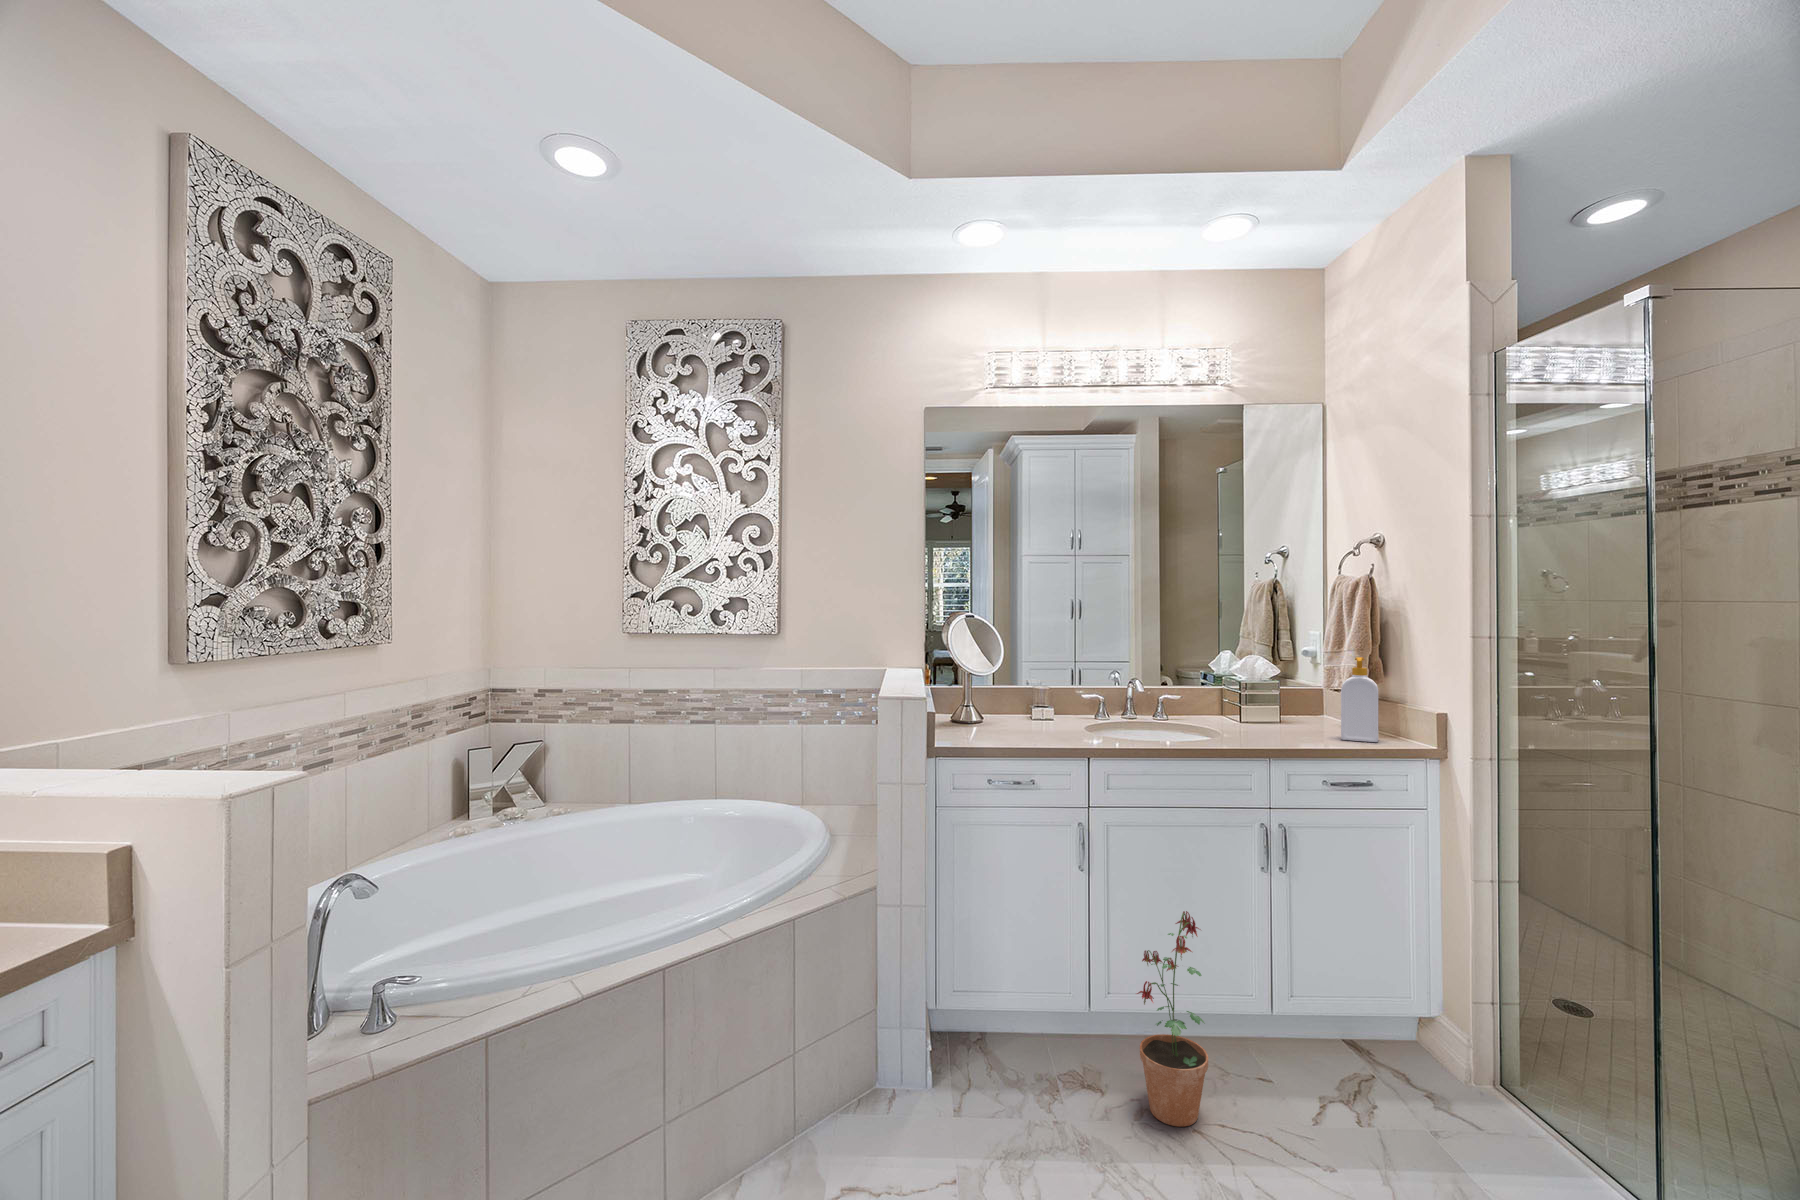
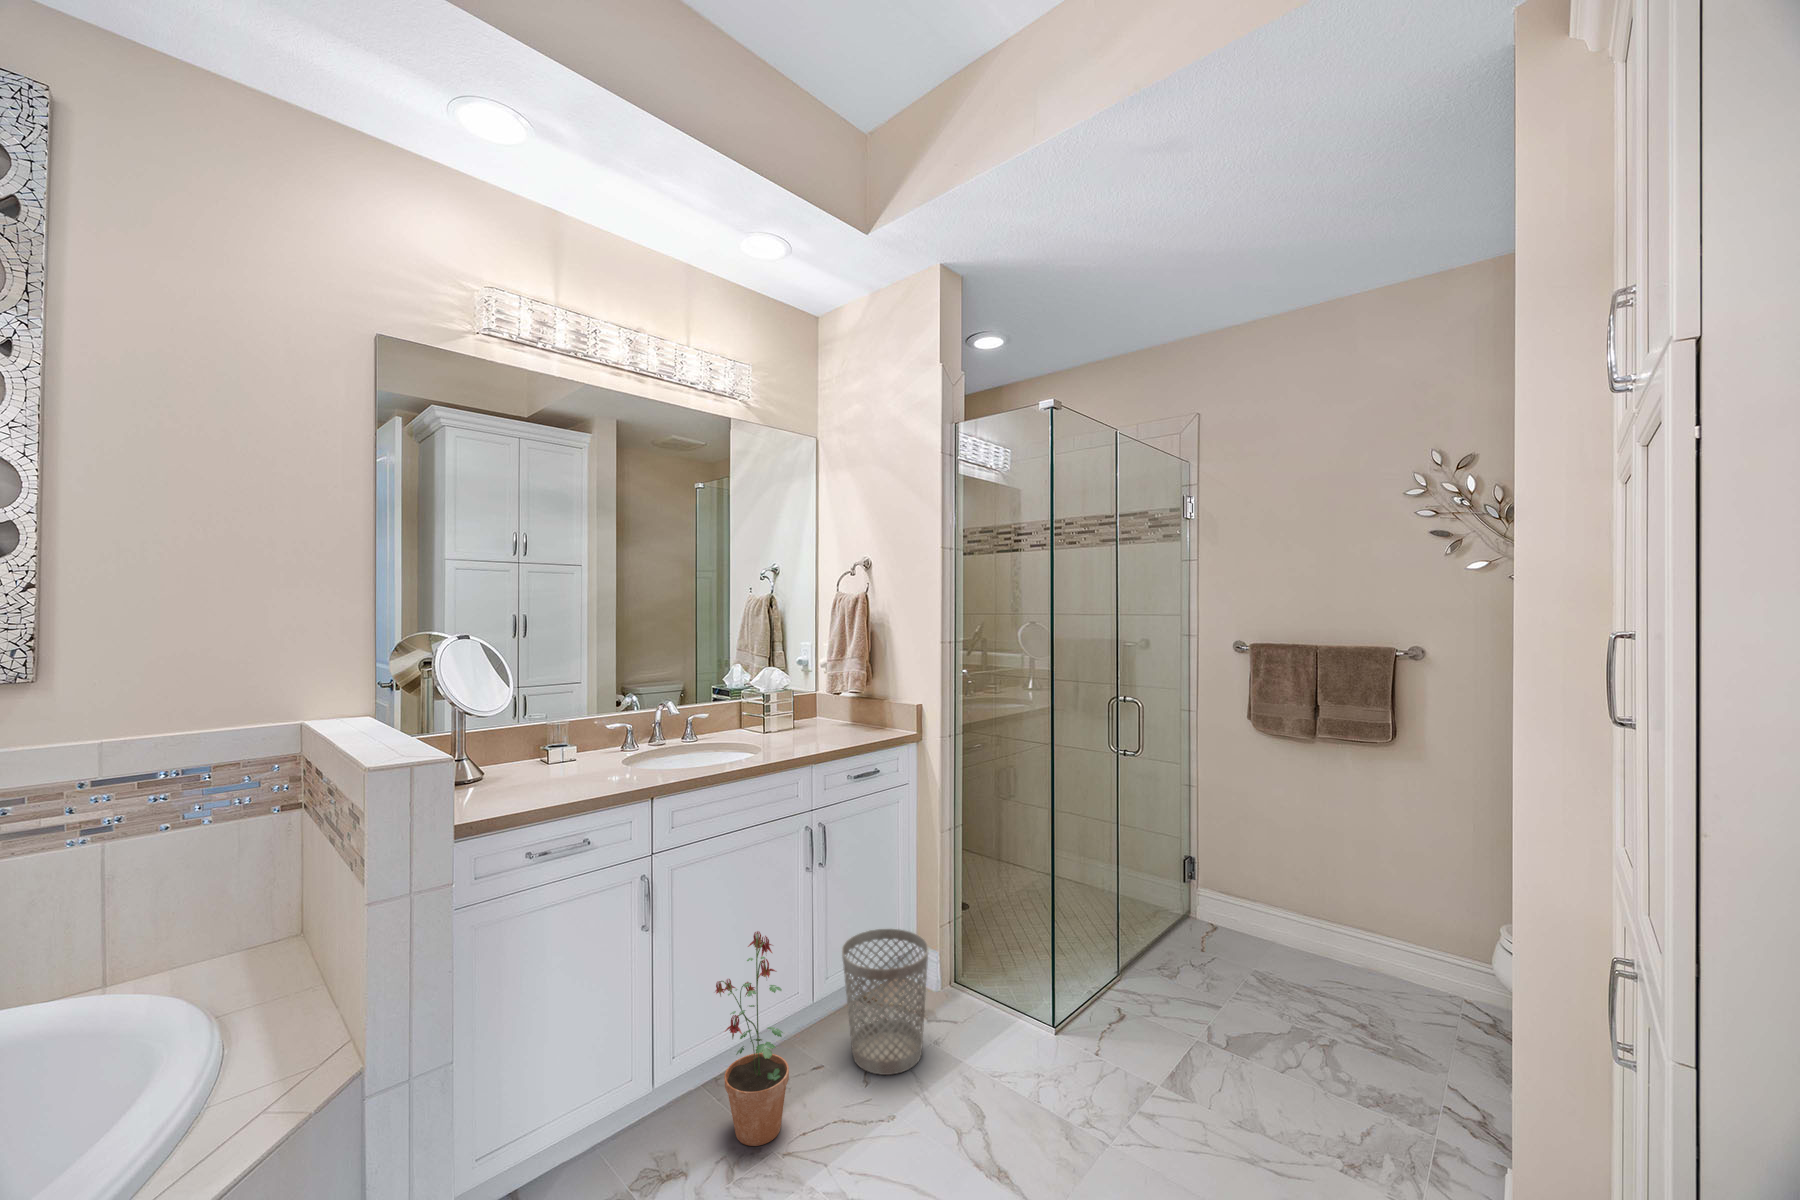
soap bottle: present [1341,657,1378,742] -> none [846,666,876,738]
wastebasket: none [1296,961,1413,1135] -> present [842,929,928,1075]

